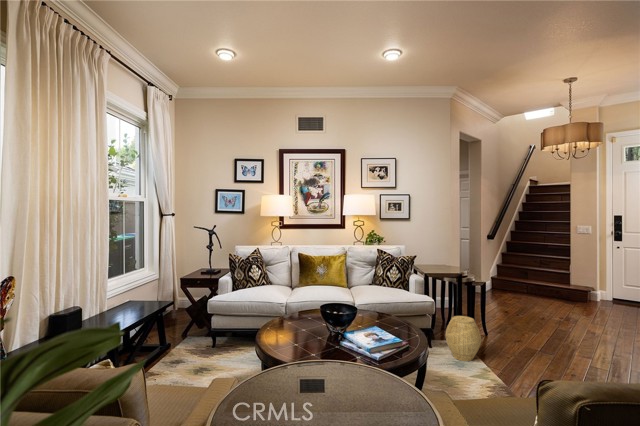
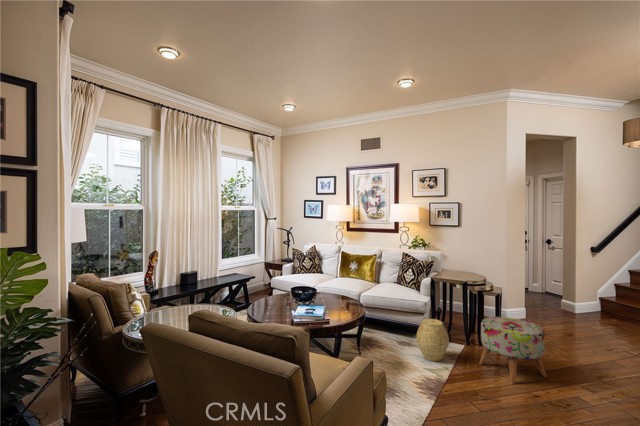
ottoman: none [498,302,559,363] -> present [479,317,547,384]

